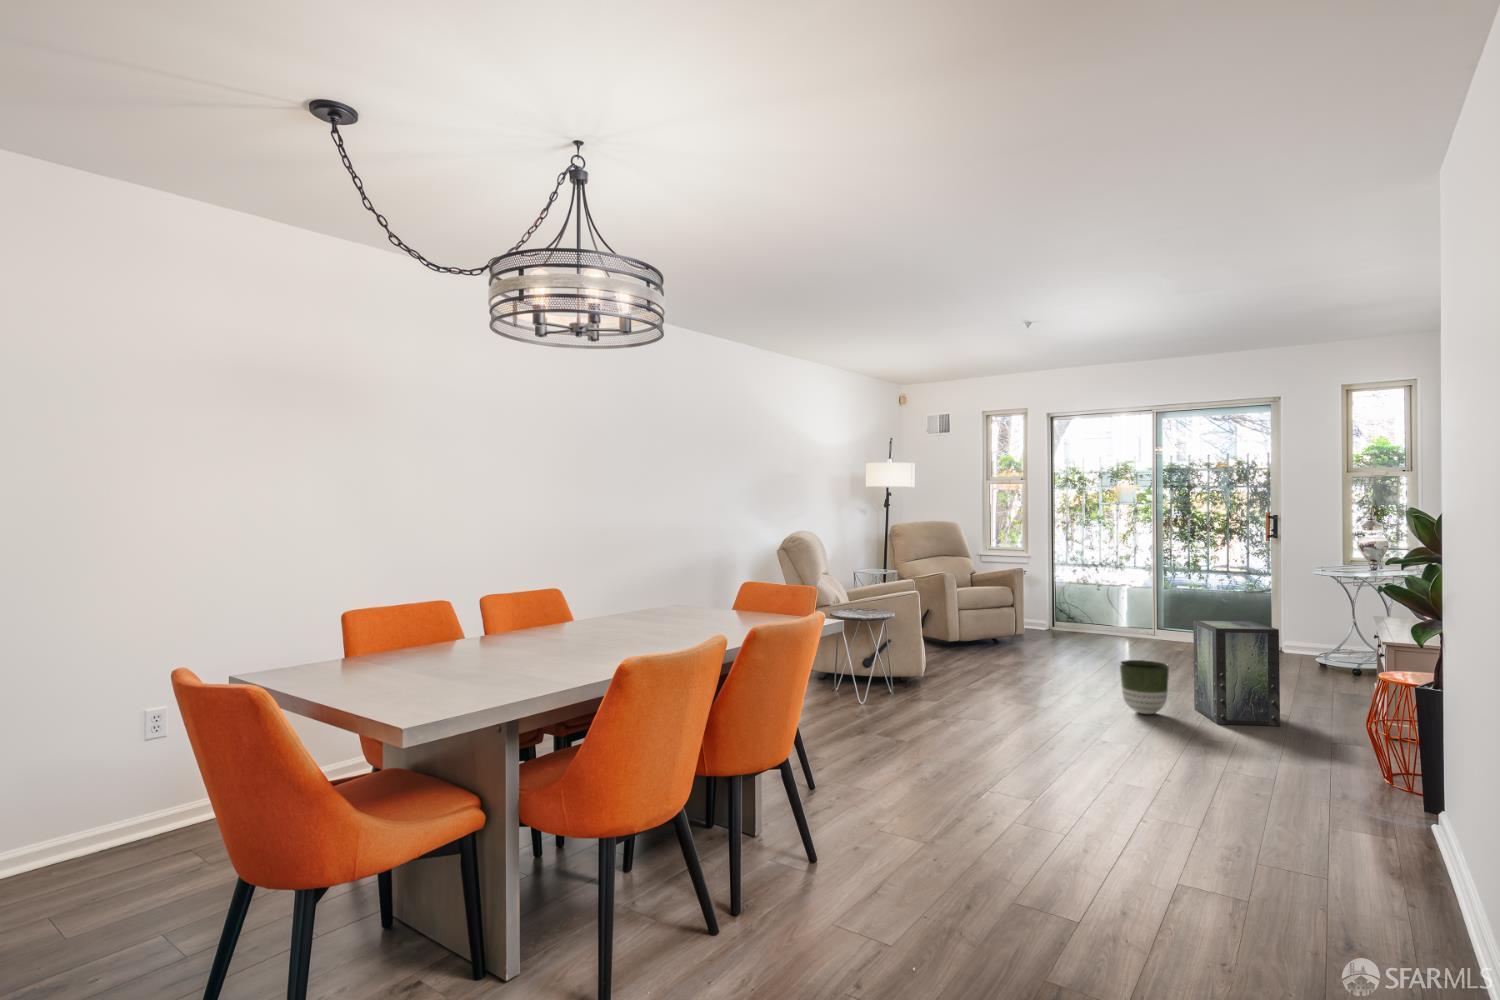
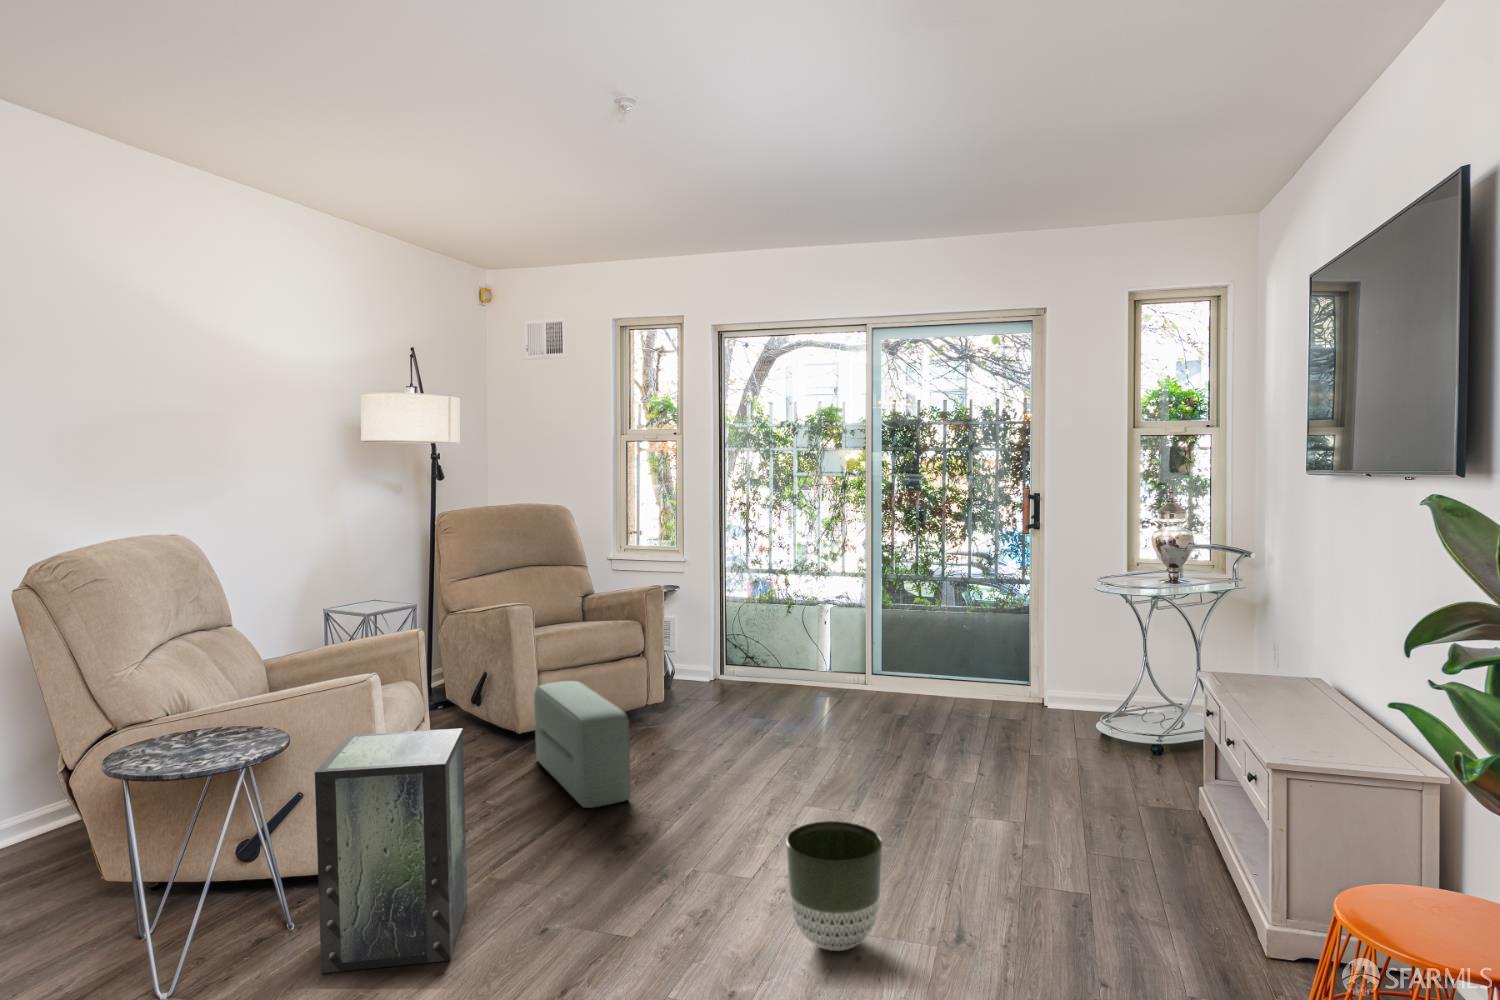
pouf: none [958,613,1020,671] -> present [534,681,630,808]
storage box: present [1193,620,1280,726] -> present [315,728,467,973]

